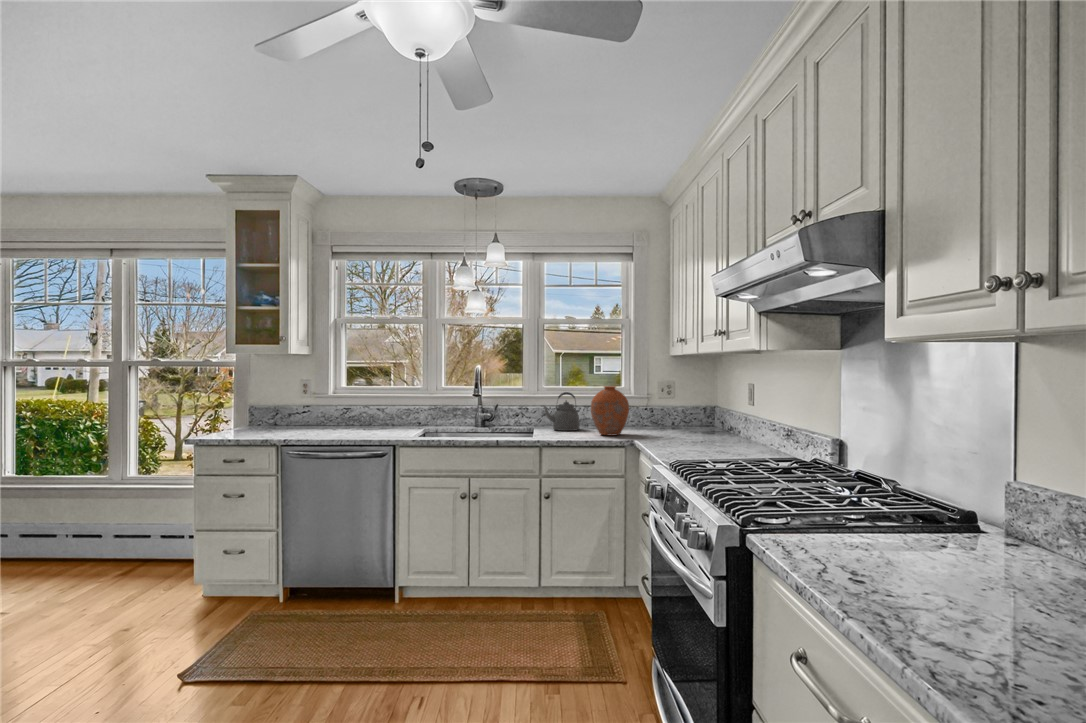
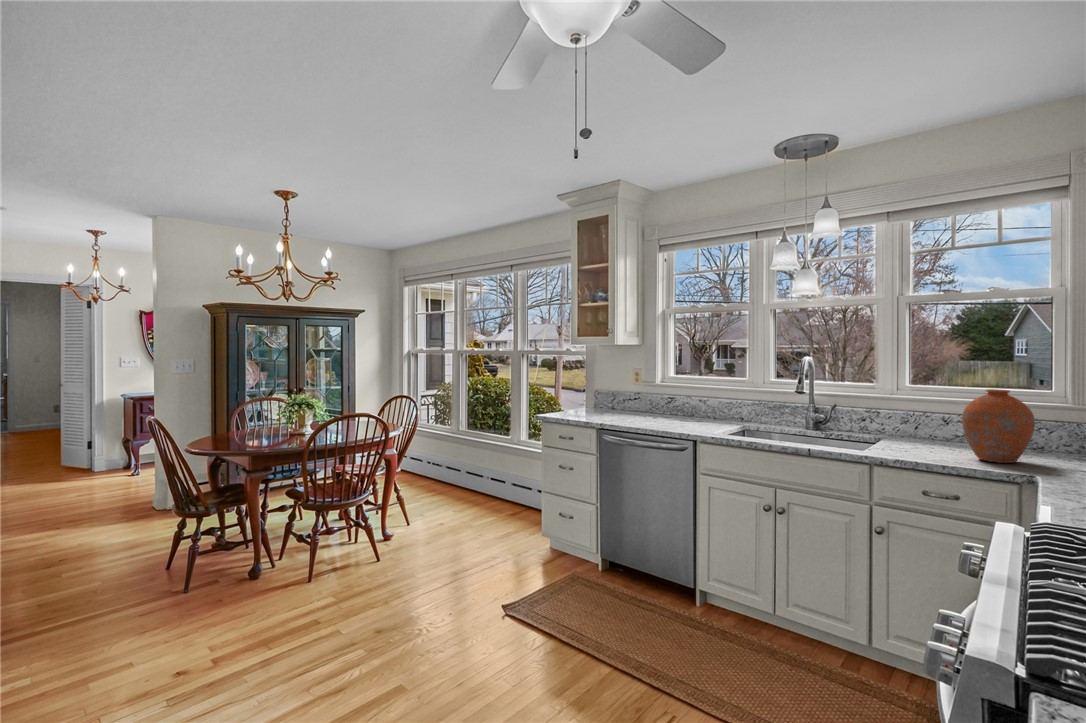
kettle: present [543,392,579,431] -> none [893,394,957,448]

